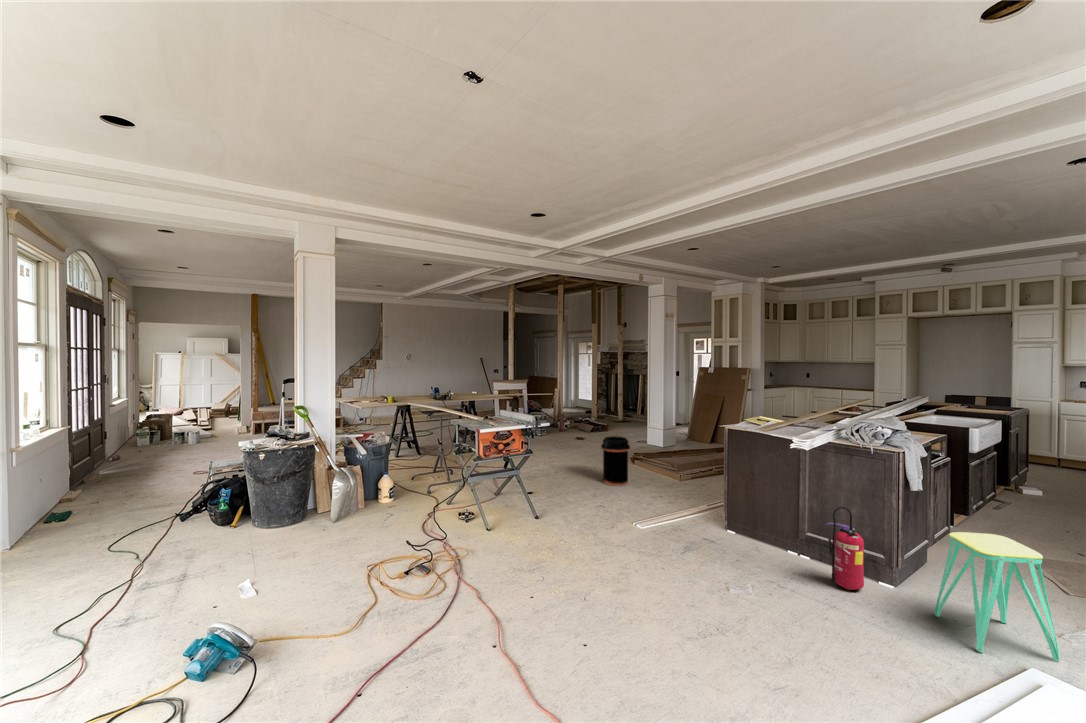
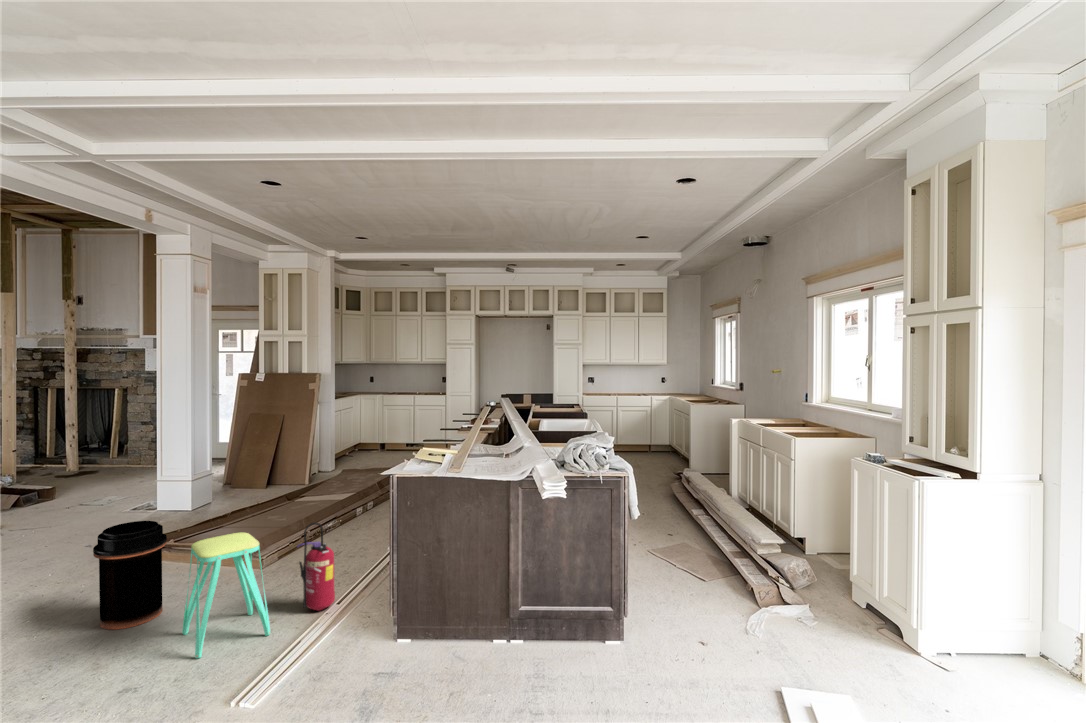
fire extinguisher: present [826,507,864,590] -> present [297,523,335,611]
stool: present [935,532,1060,661] -> present [182,533,270,658]

